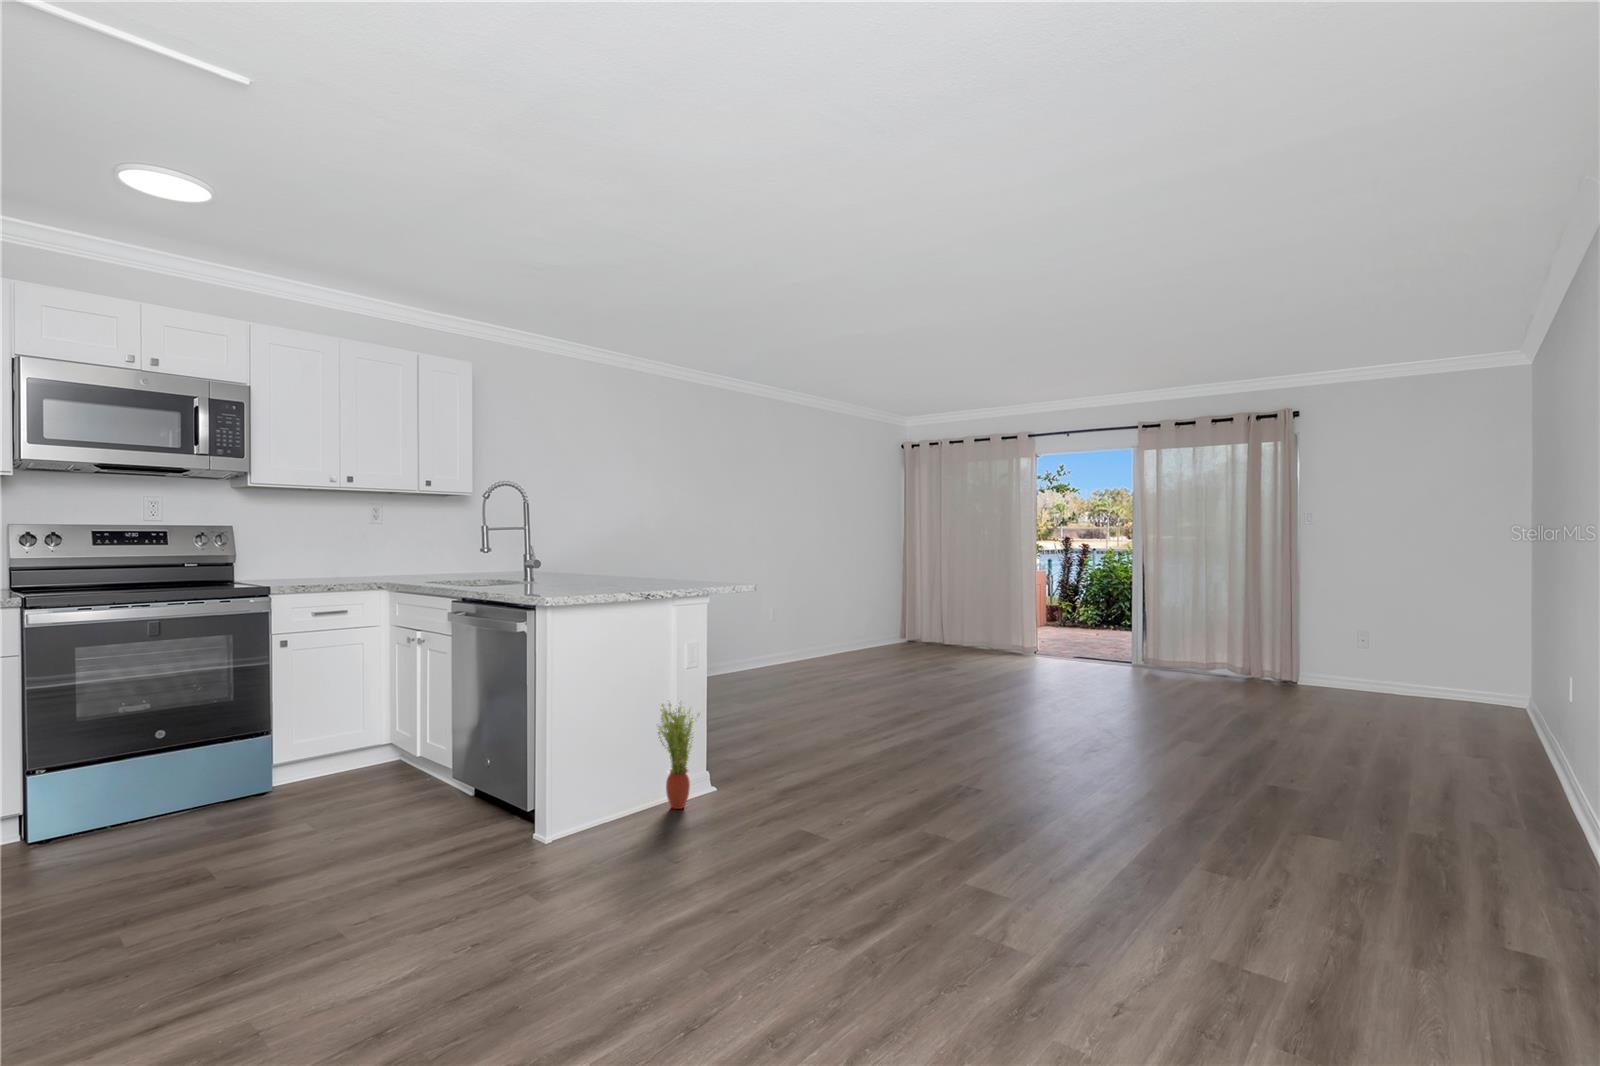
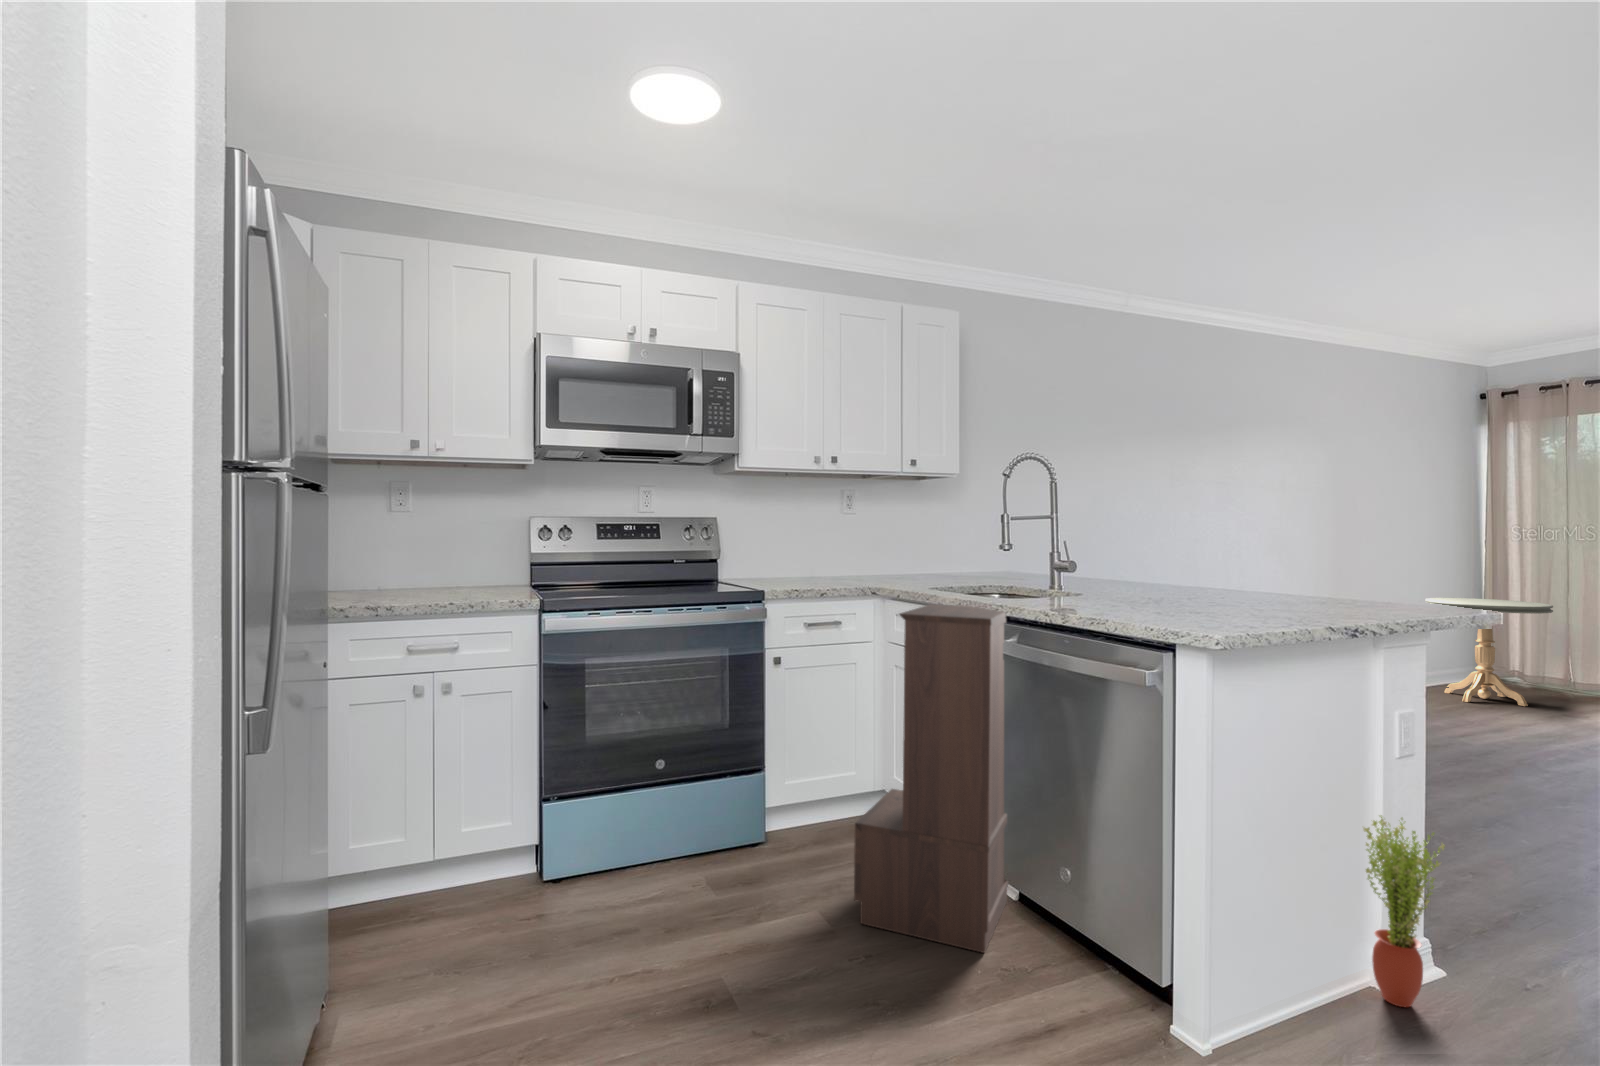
side table: none [861,582,928,653] -> present [1425,598,1553,706]
bookshelf: none [331,590,466,826] -> present [854,604,1009,953]

